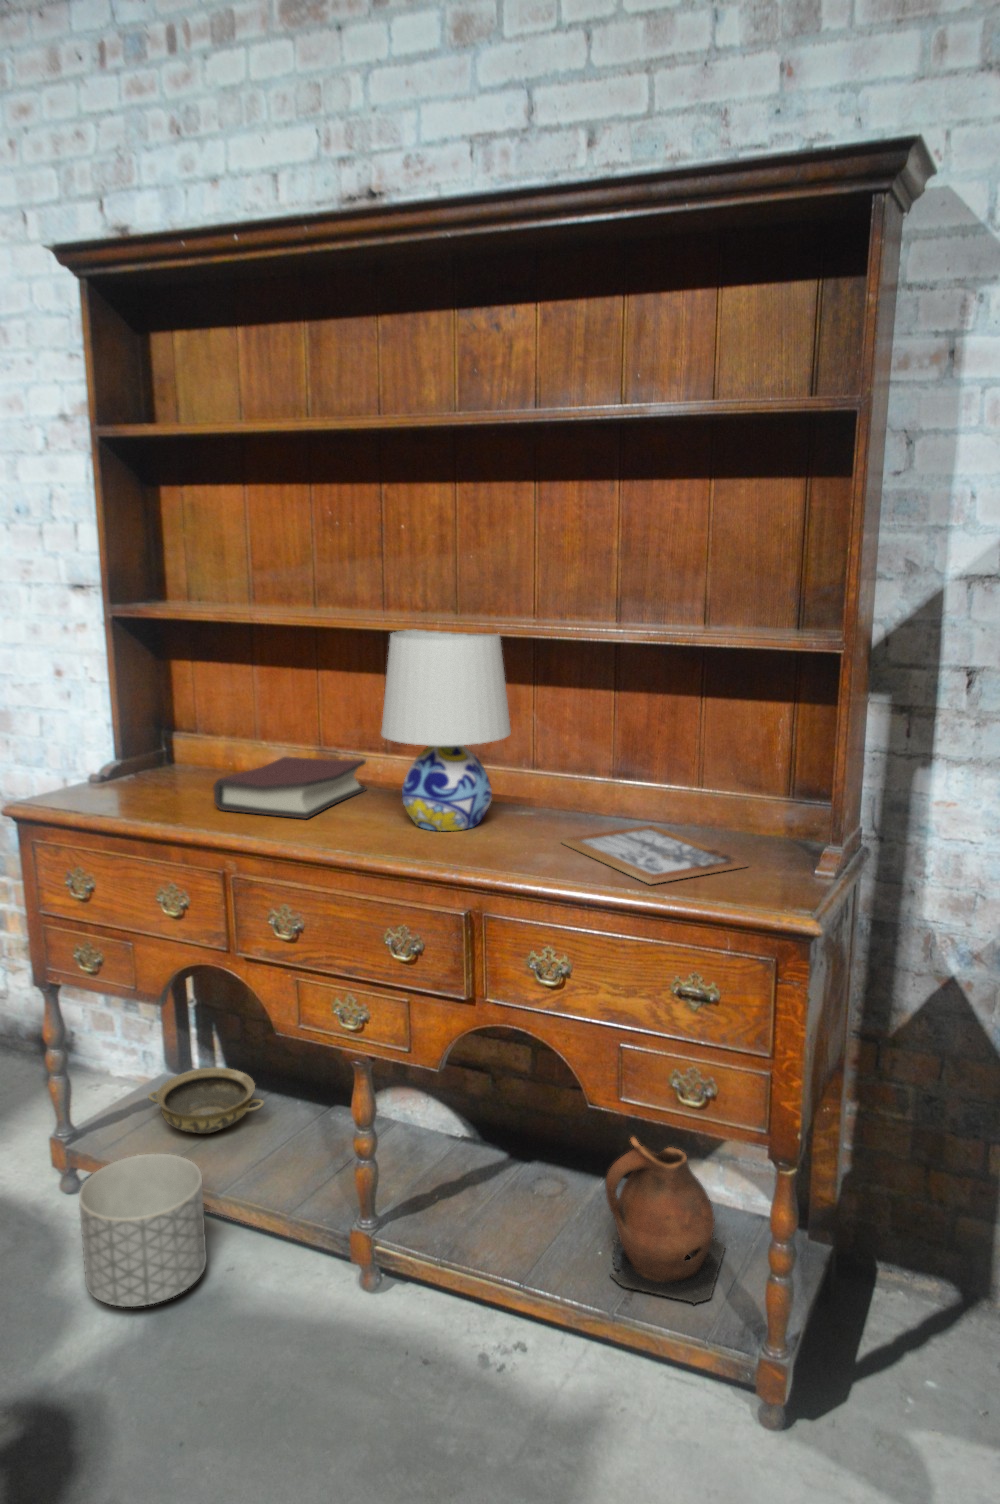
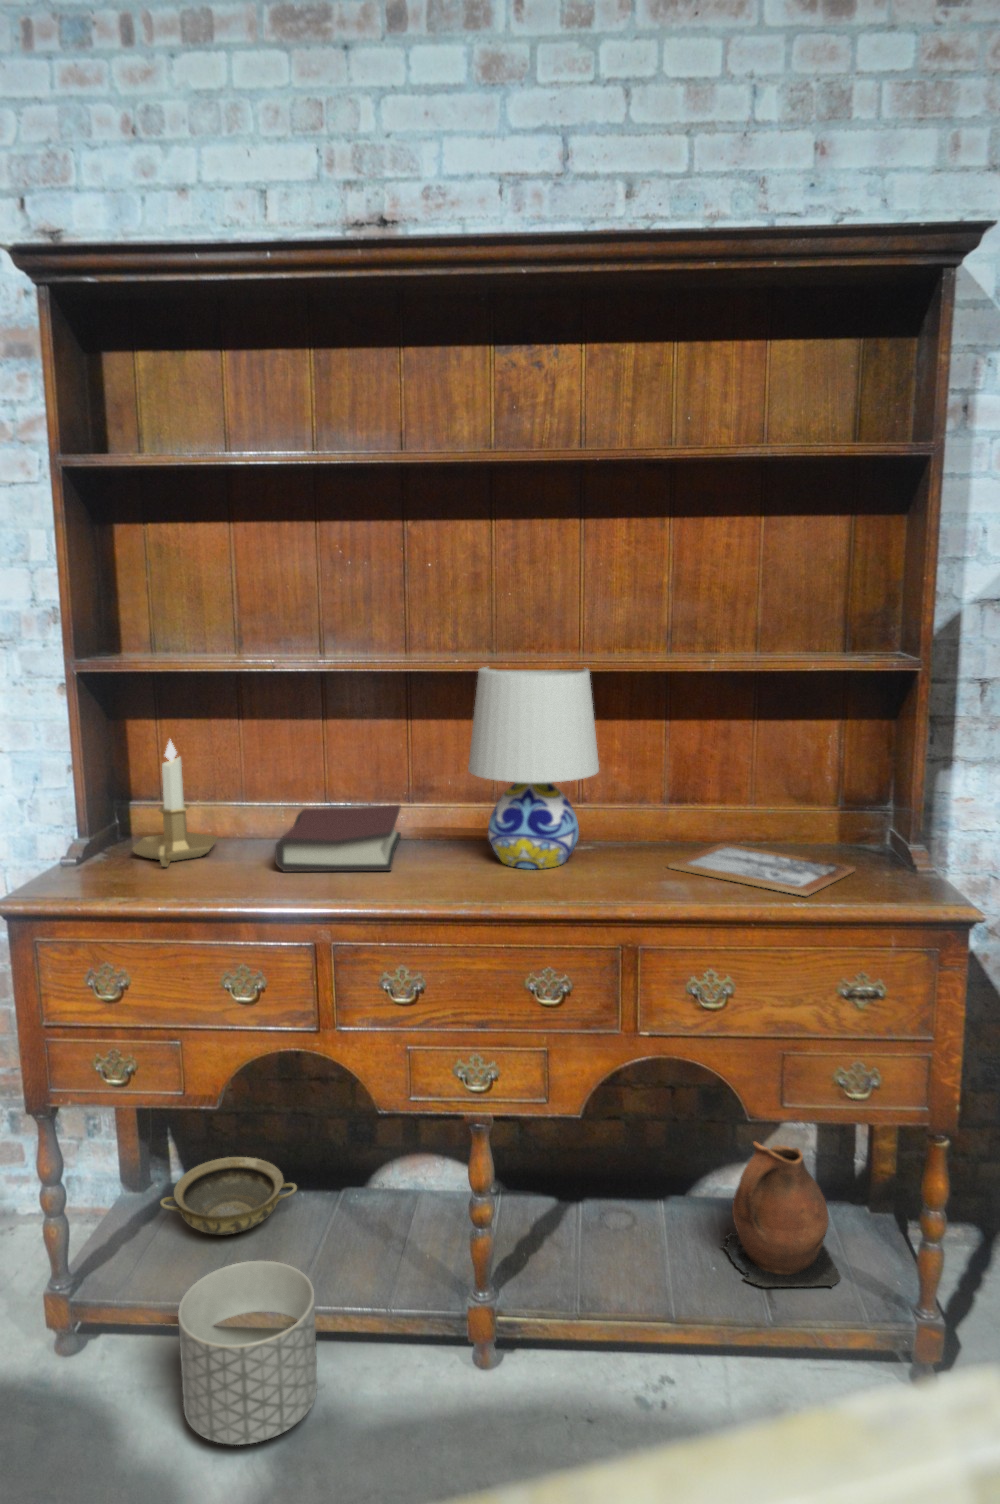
candlestick: none [122,683,204,797] -> present [132,741,218,867]

